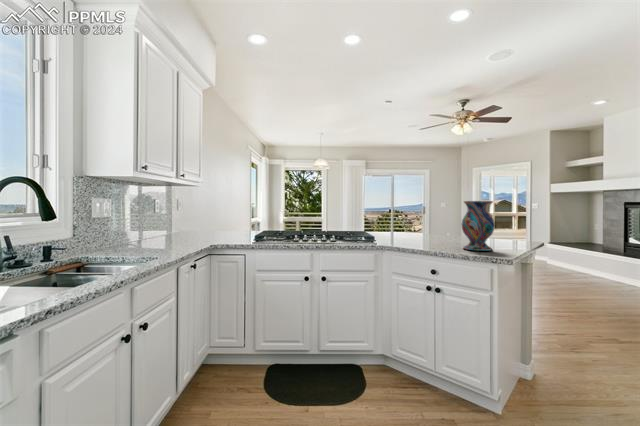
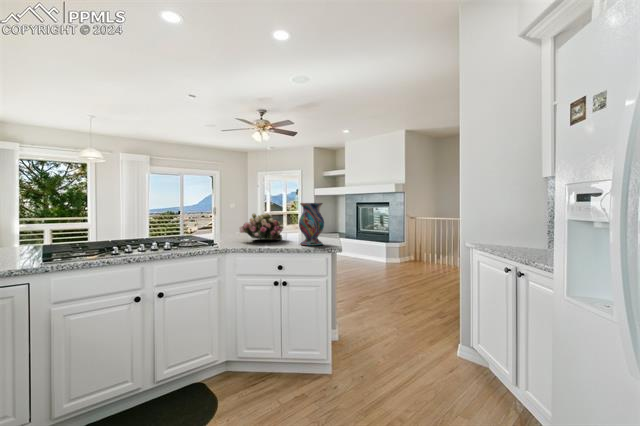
flower arrangement: none [402,212,452,242] -> present [240,213,283,240]

